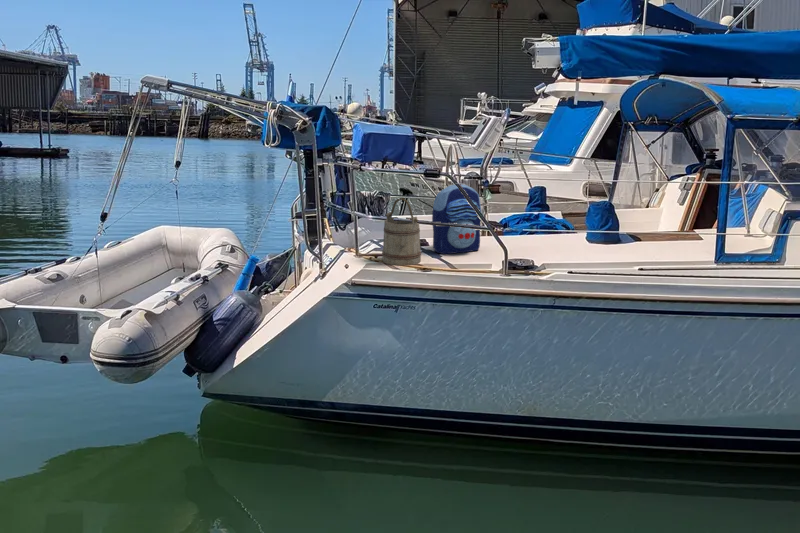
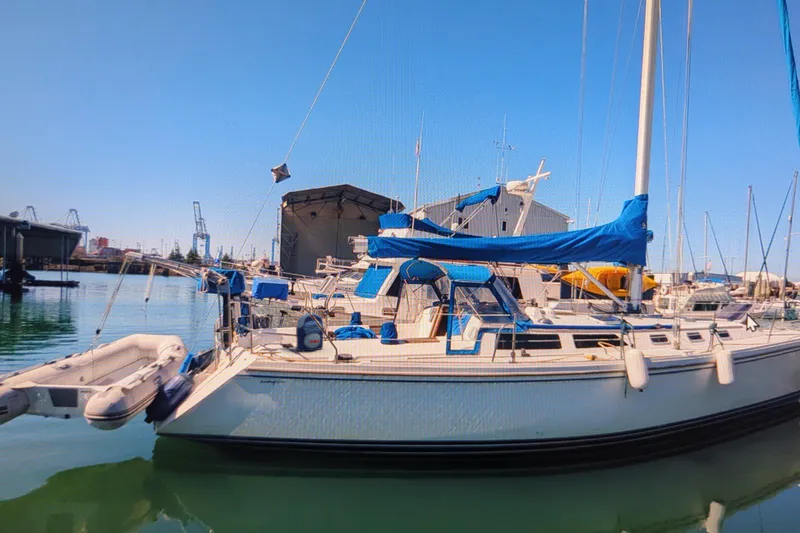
bucket: present [382,198,421,266] -> none [266,321,289,358]

